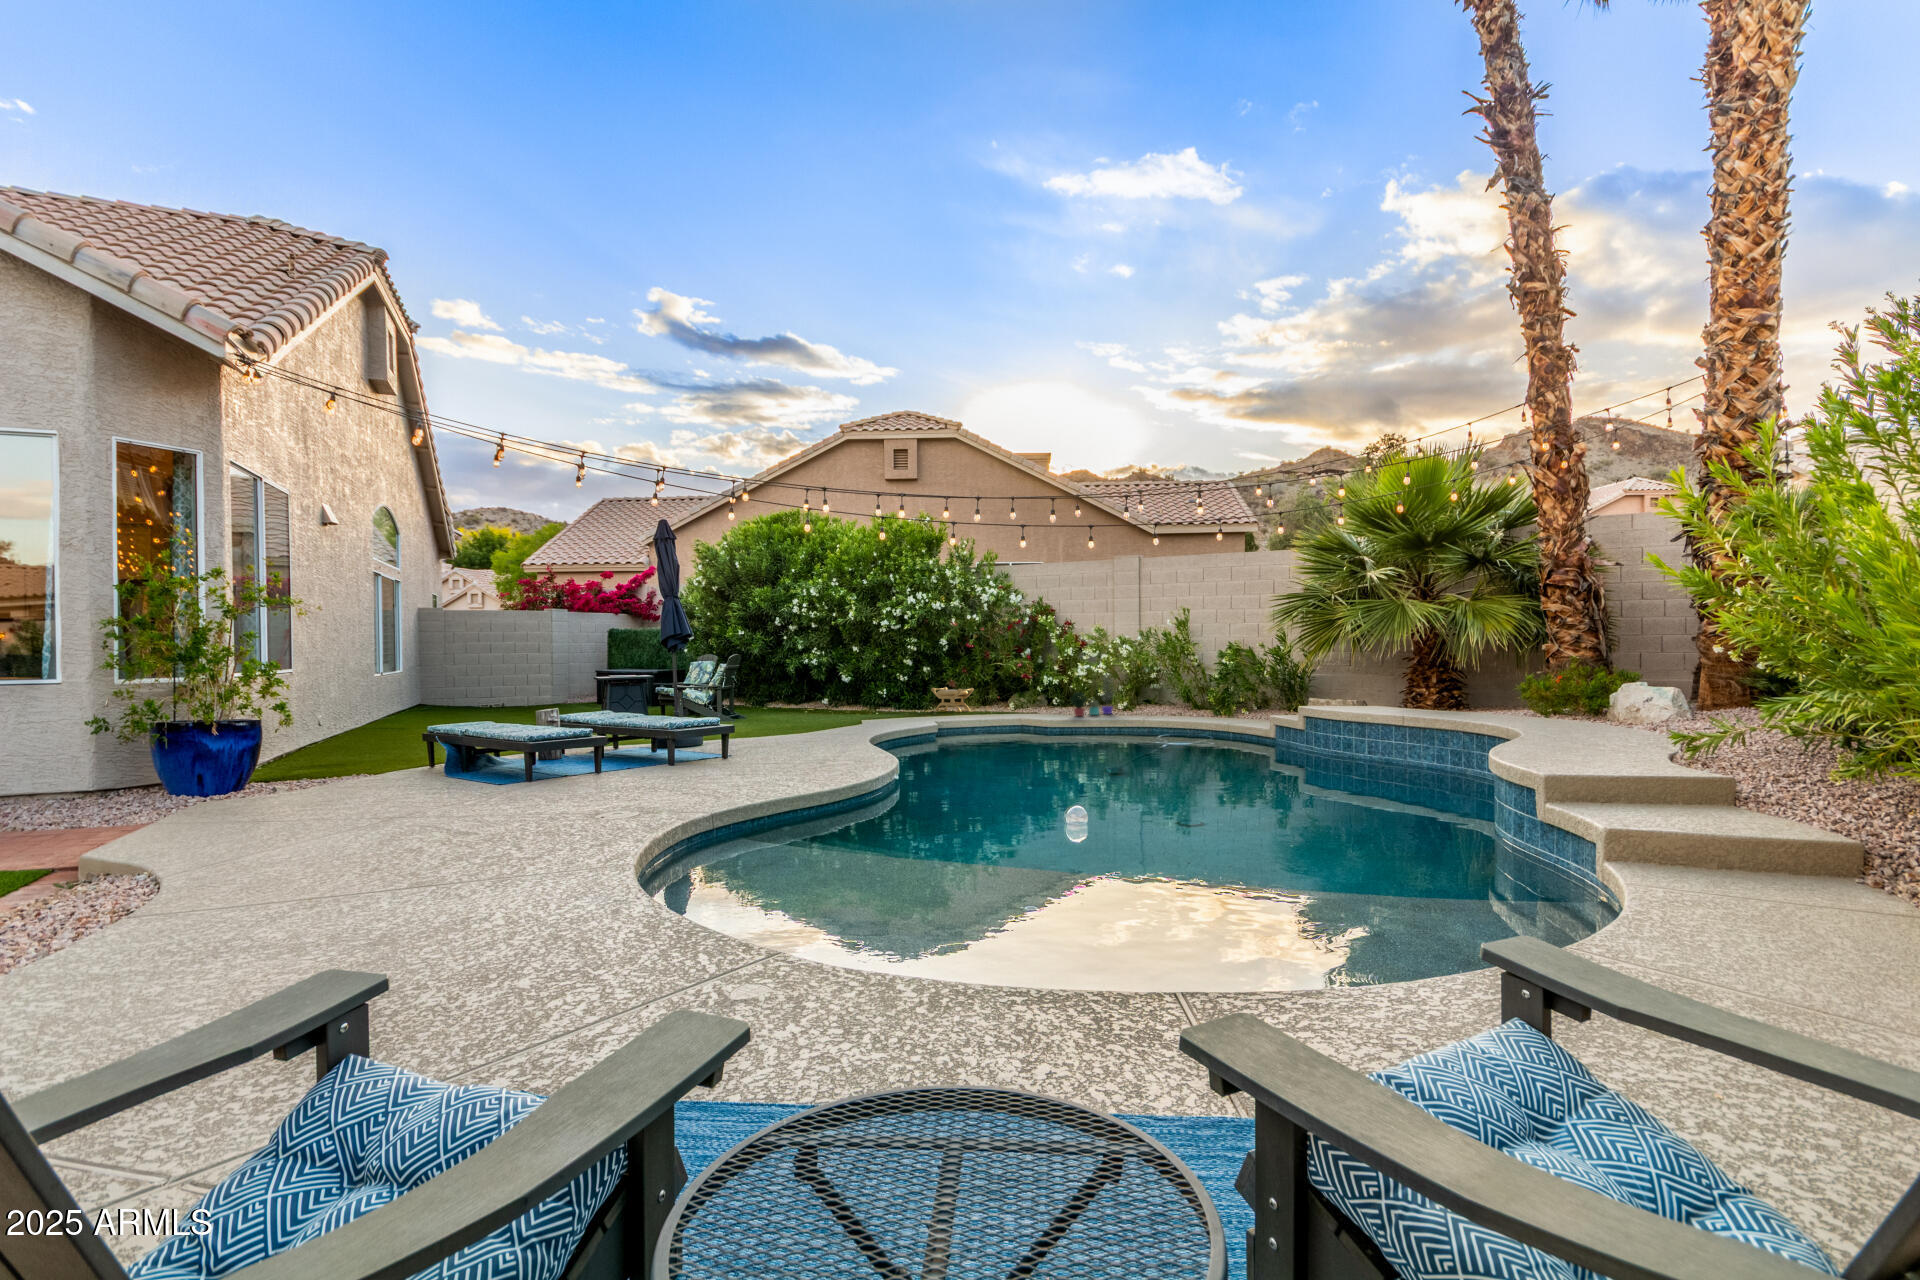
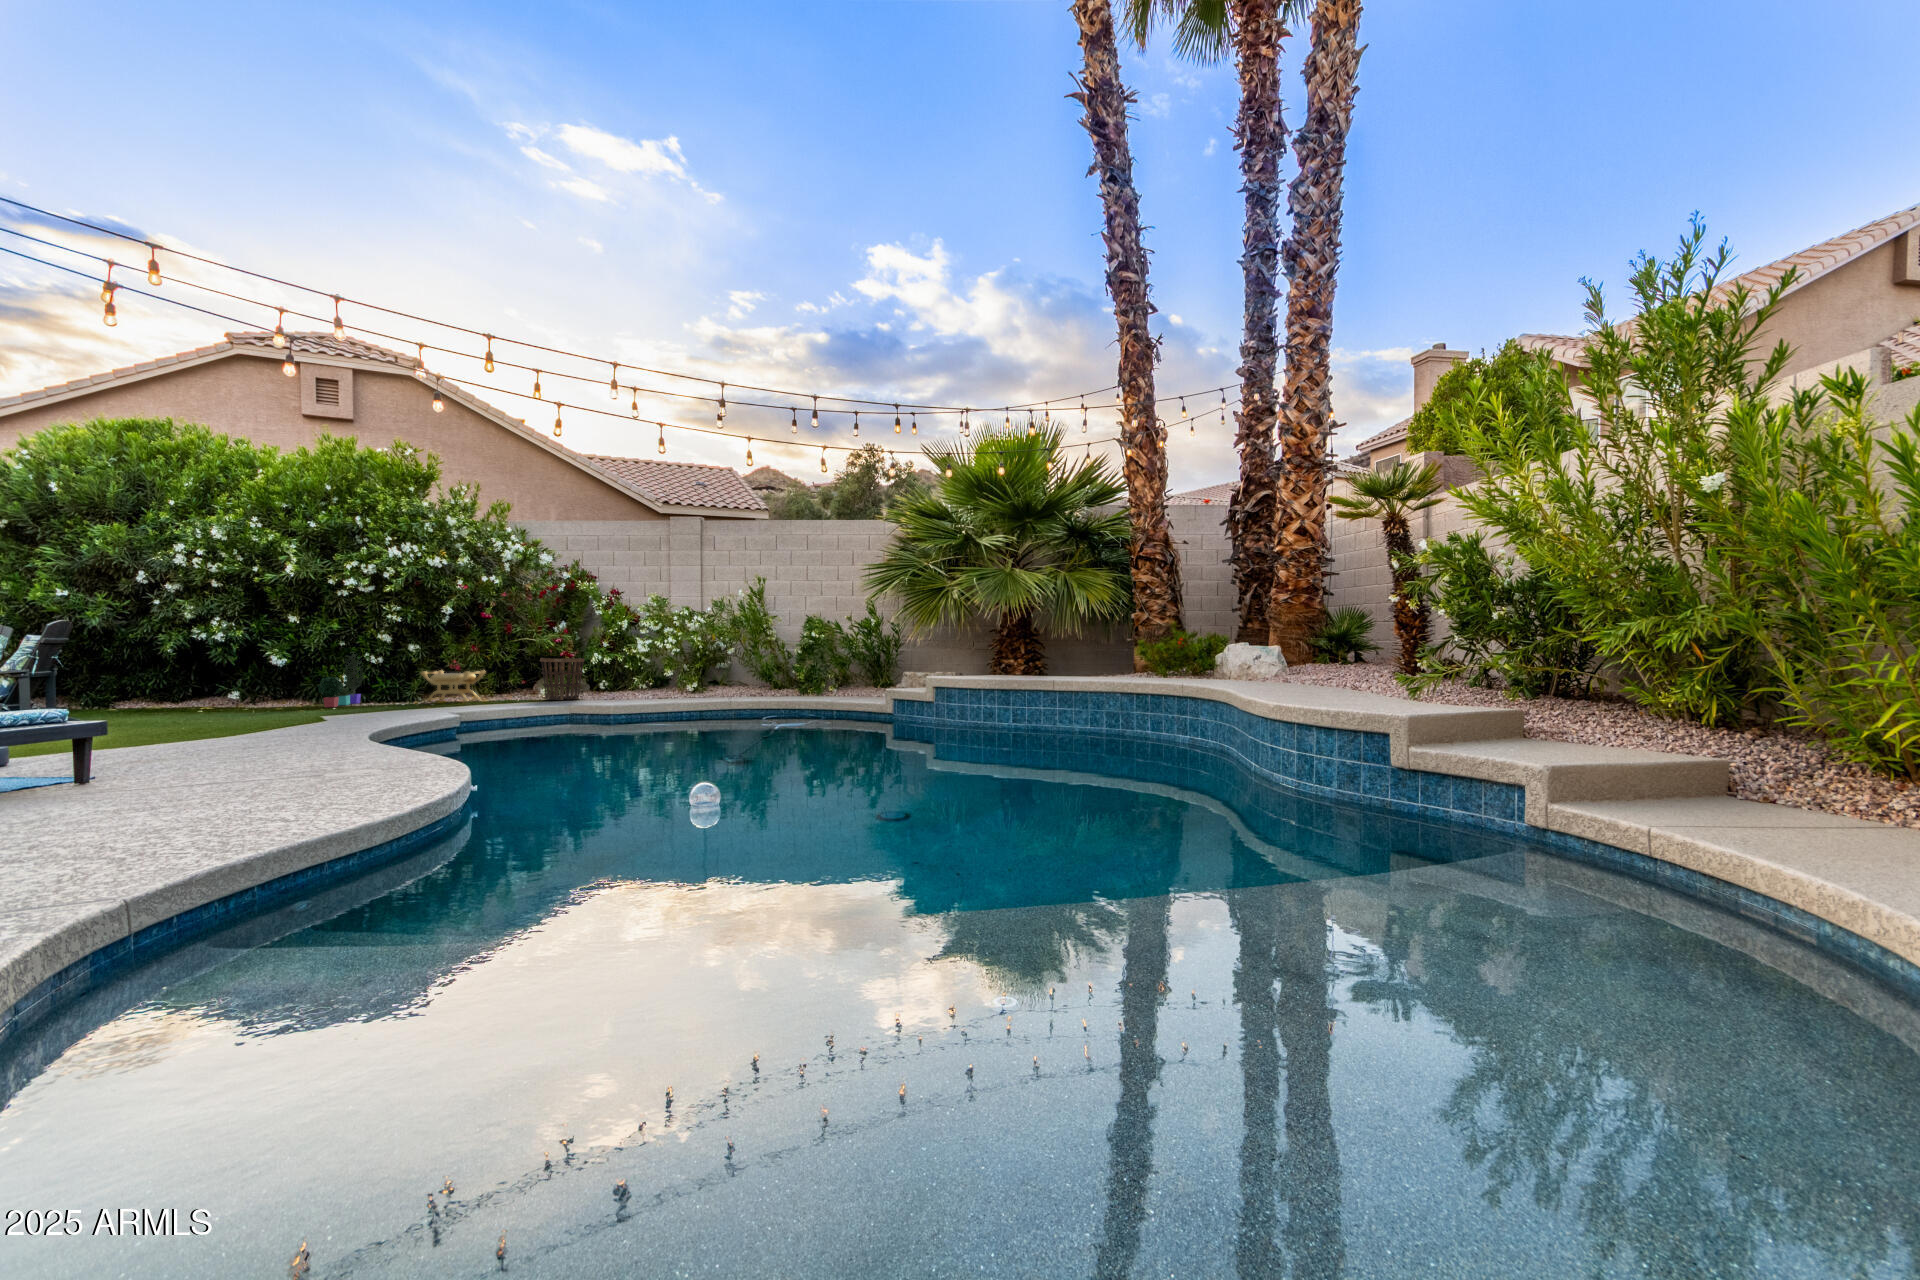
potted plant: present [1071,673,1114,716] -> present [318,653,365,707]
basket: none [1011,679,1044,713] -> present [540,658,584,700]

